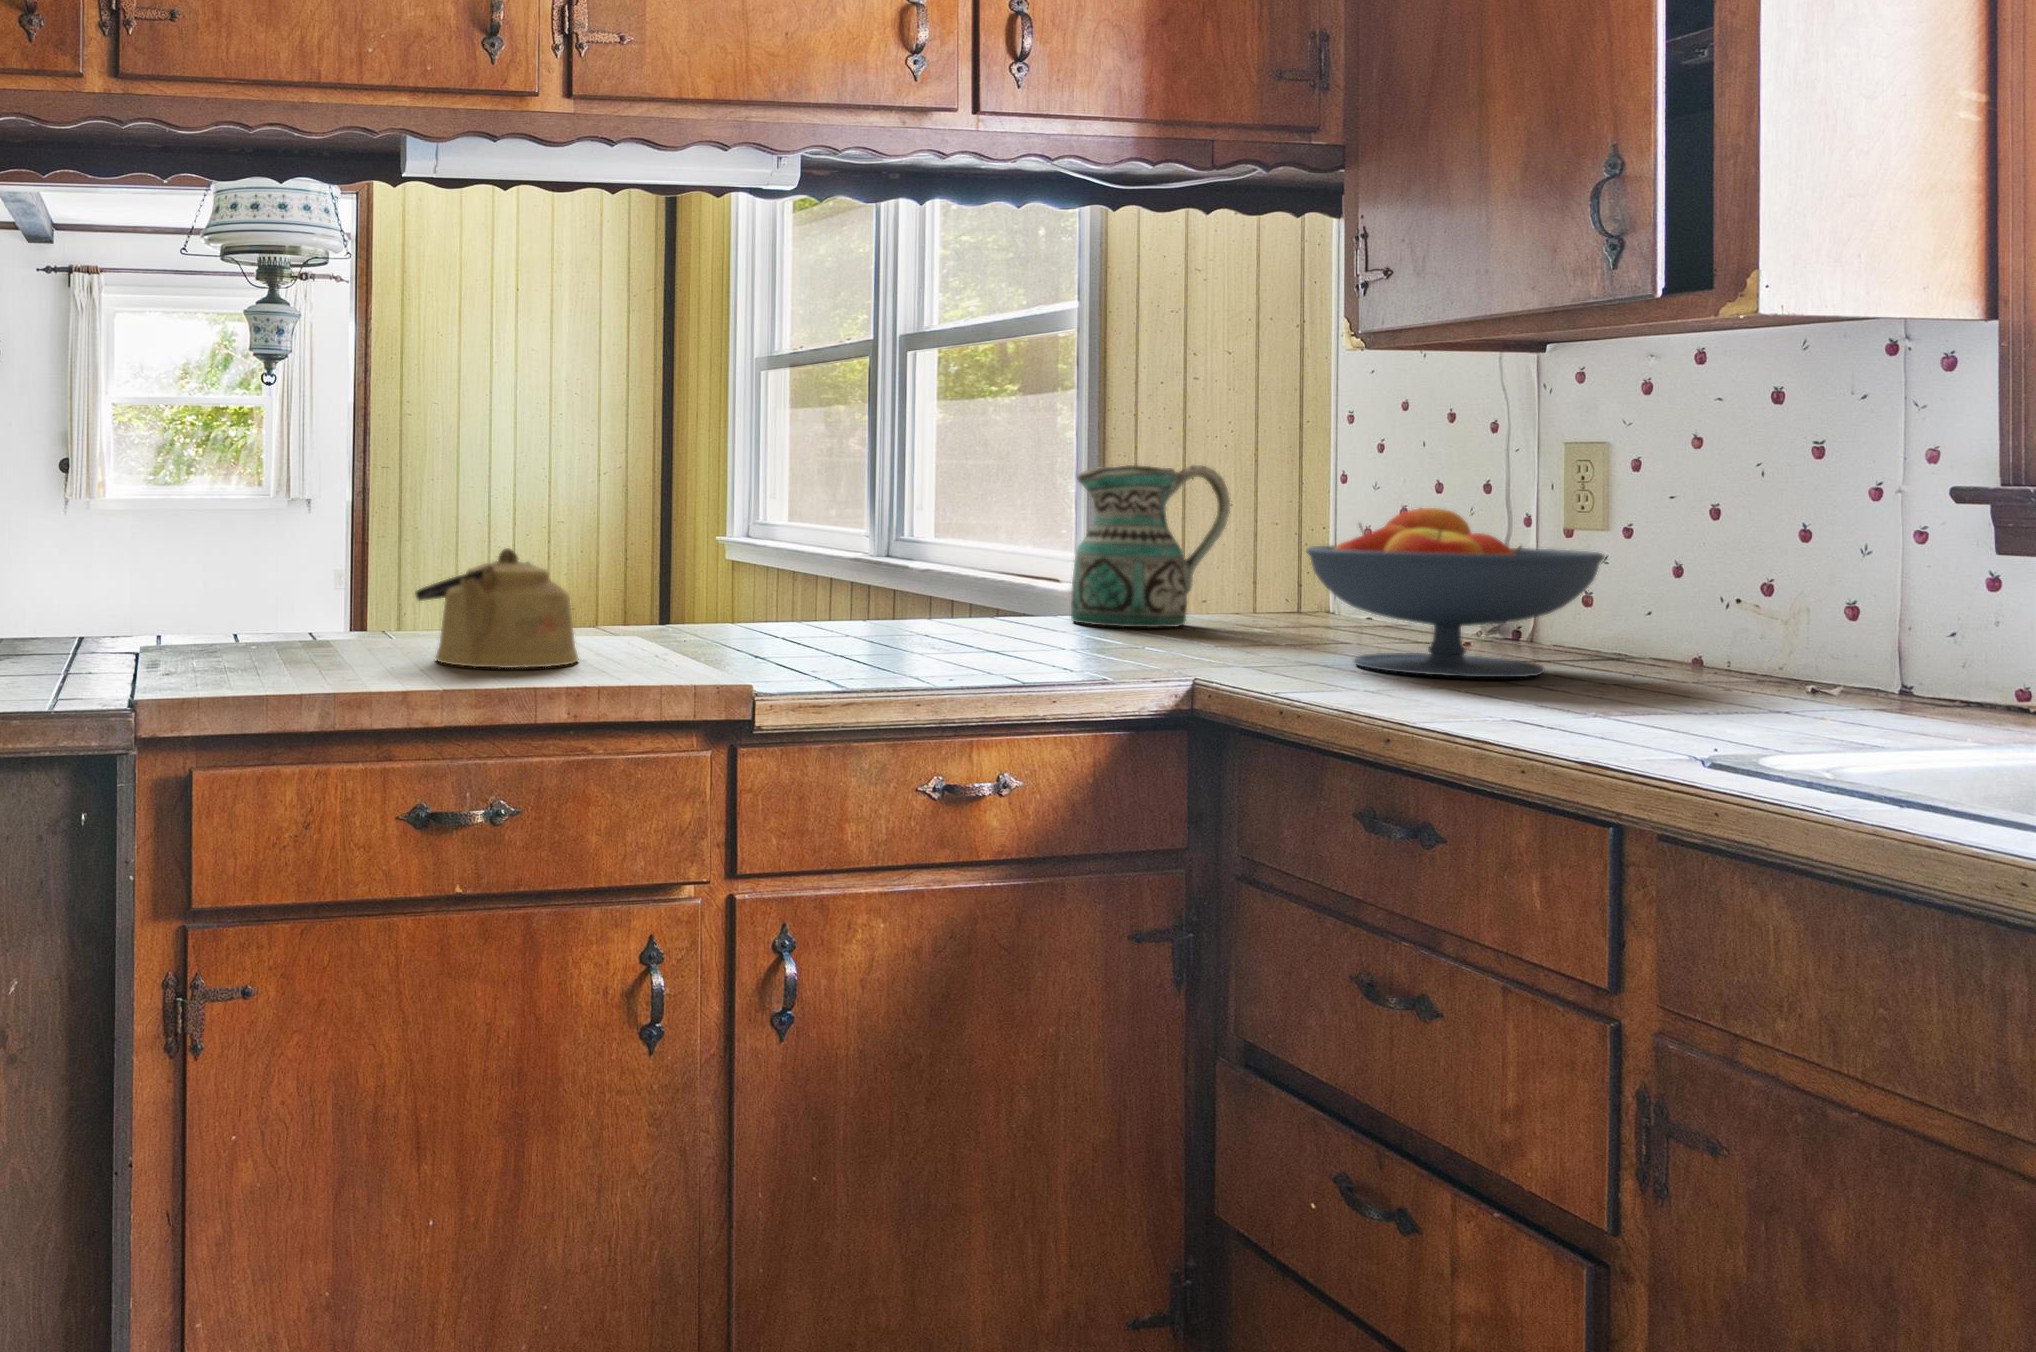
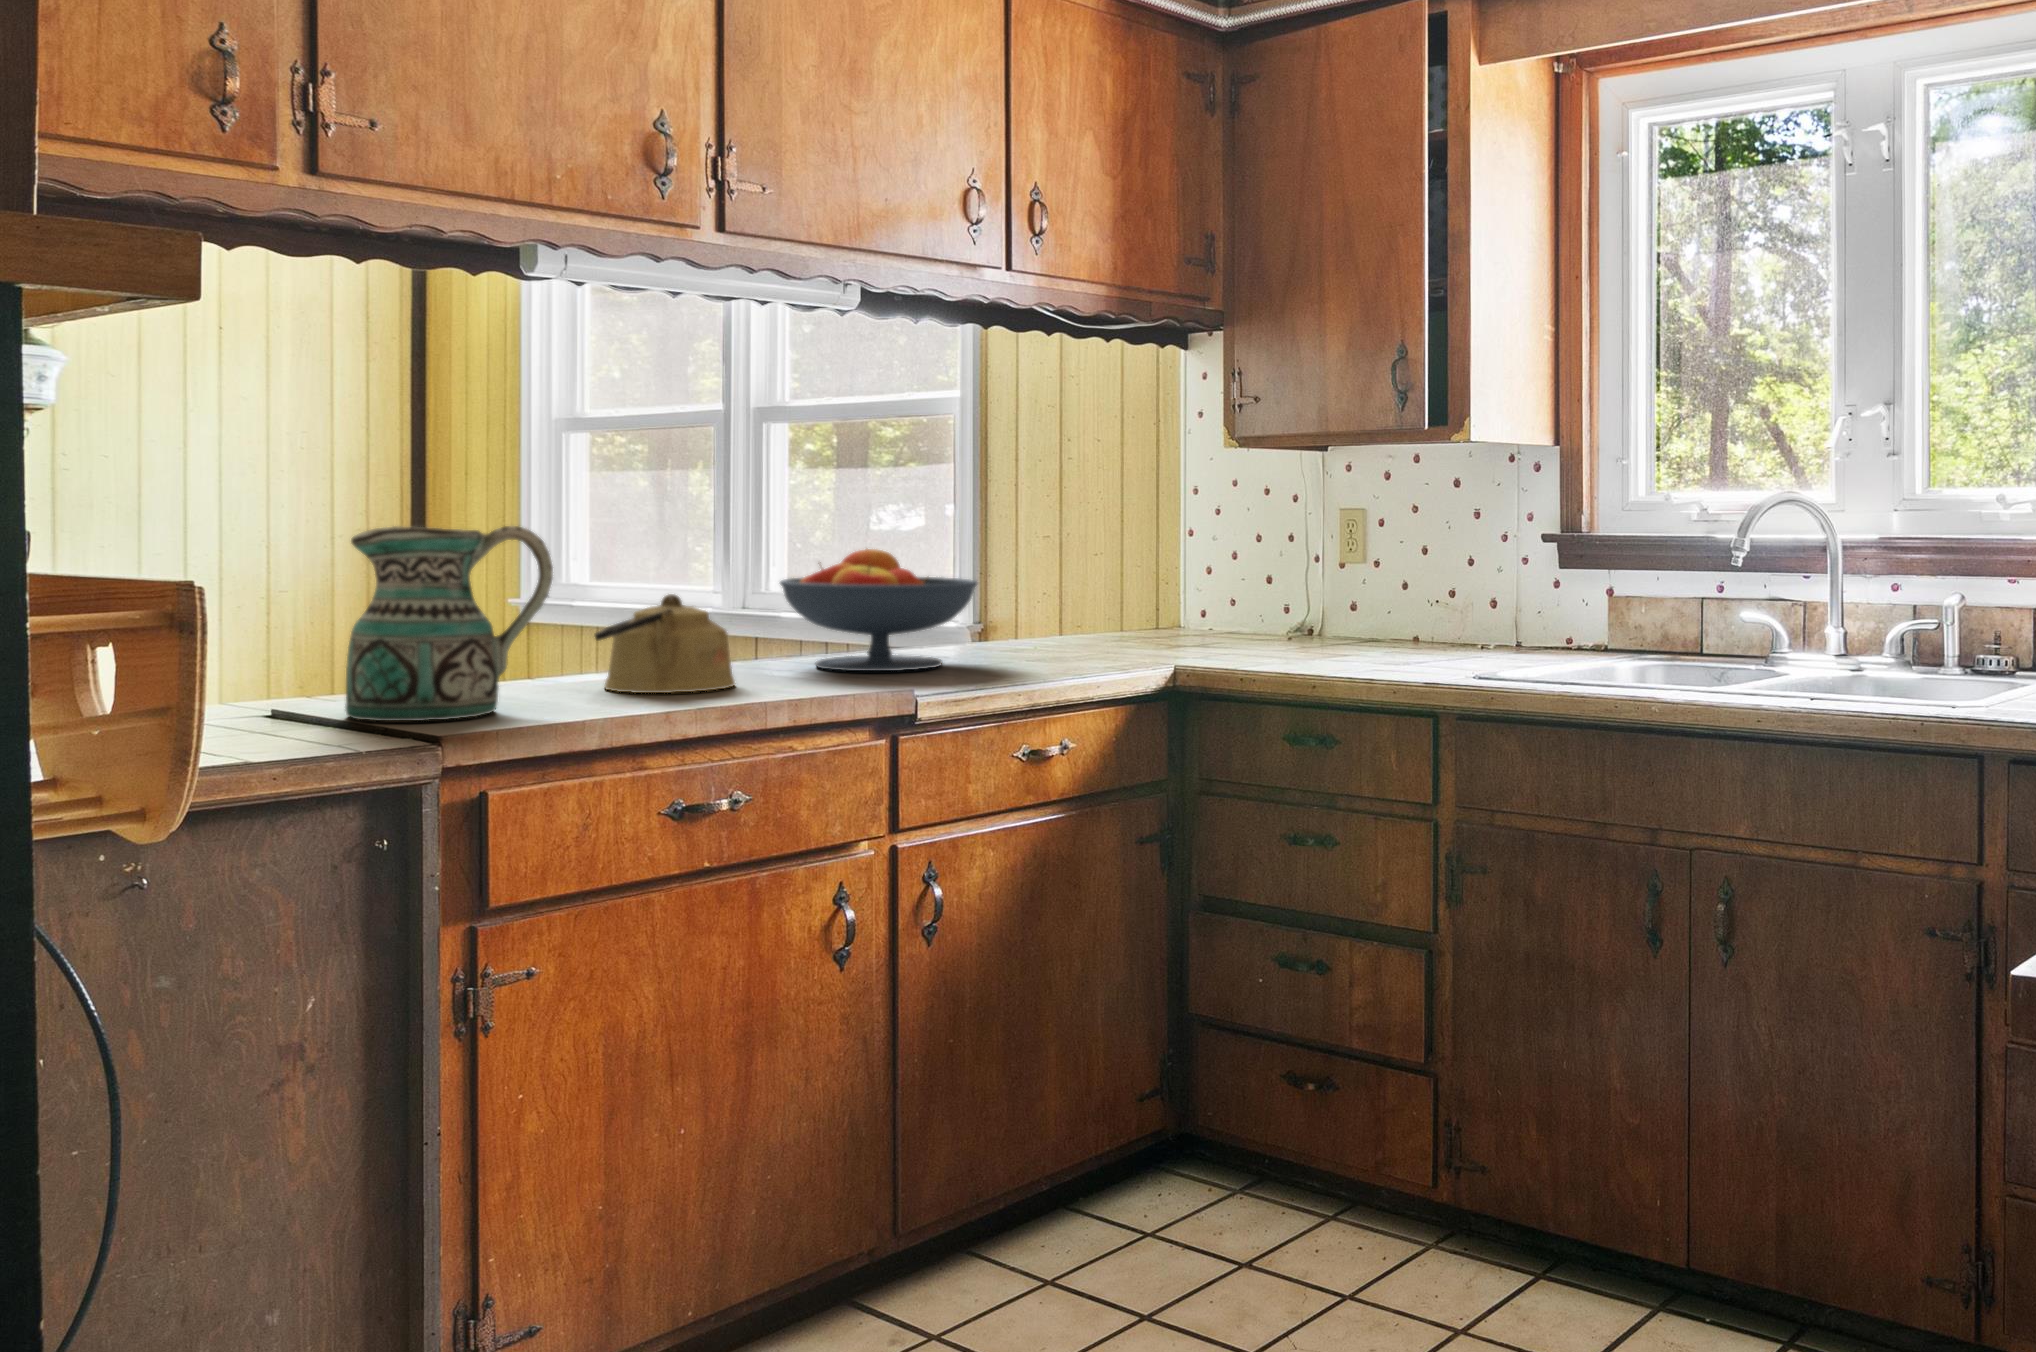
ceramic pitcher: present [1071,465,1230,627] -> present [345,526,553,721]
fruit bowl: present [1306,508,1604,677] -> present [780,549,977,671]

